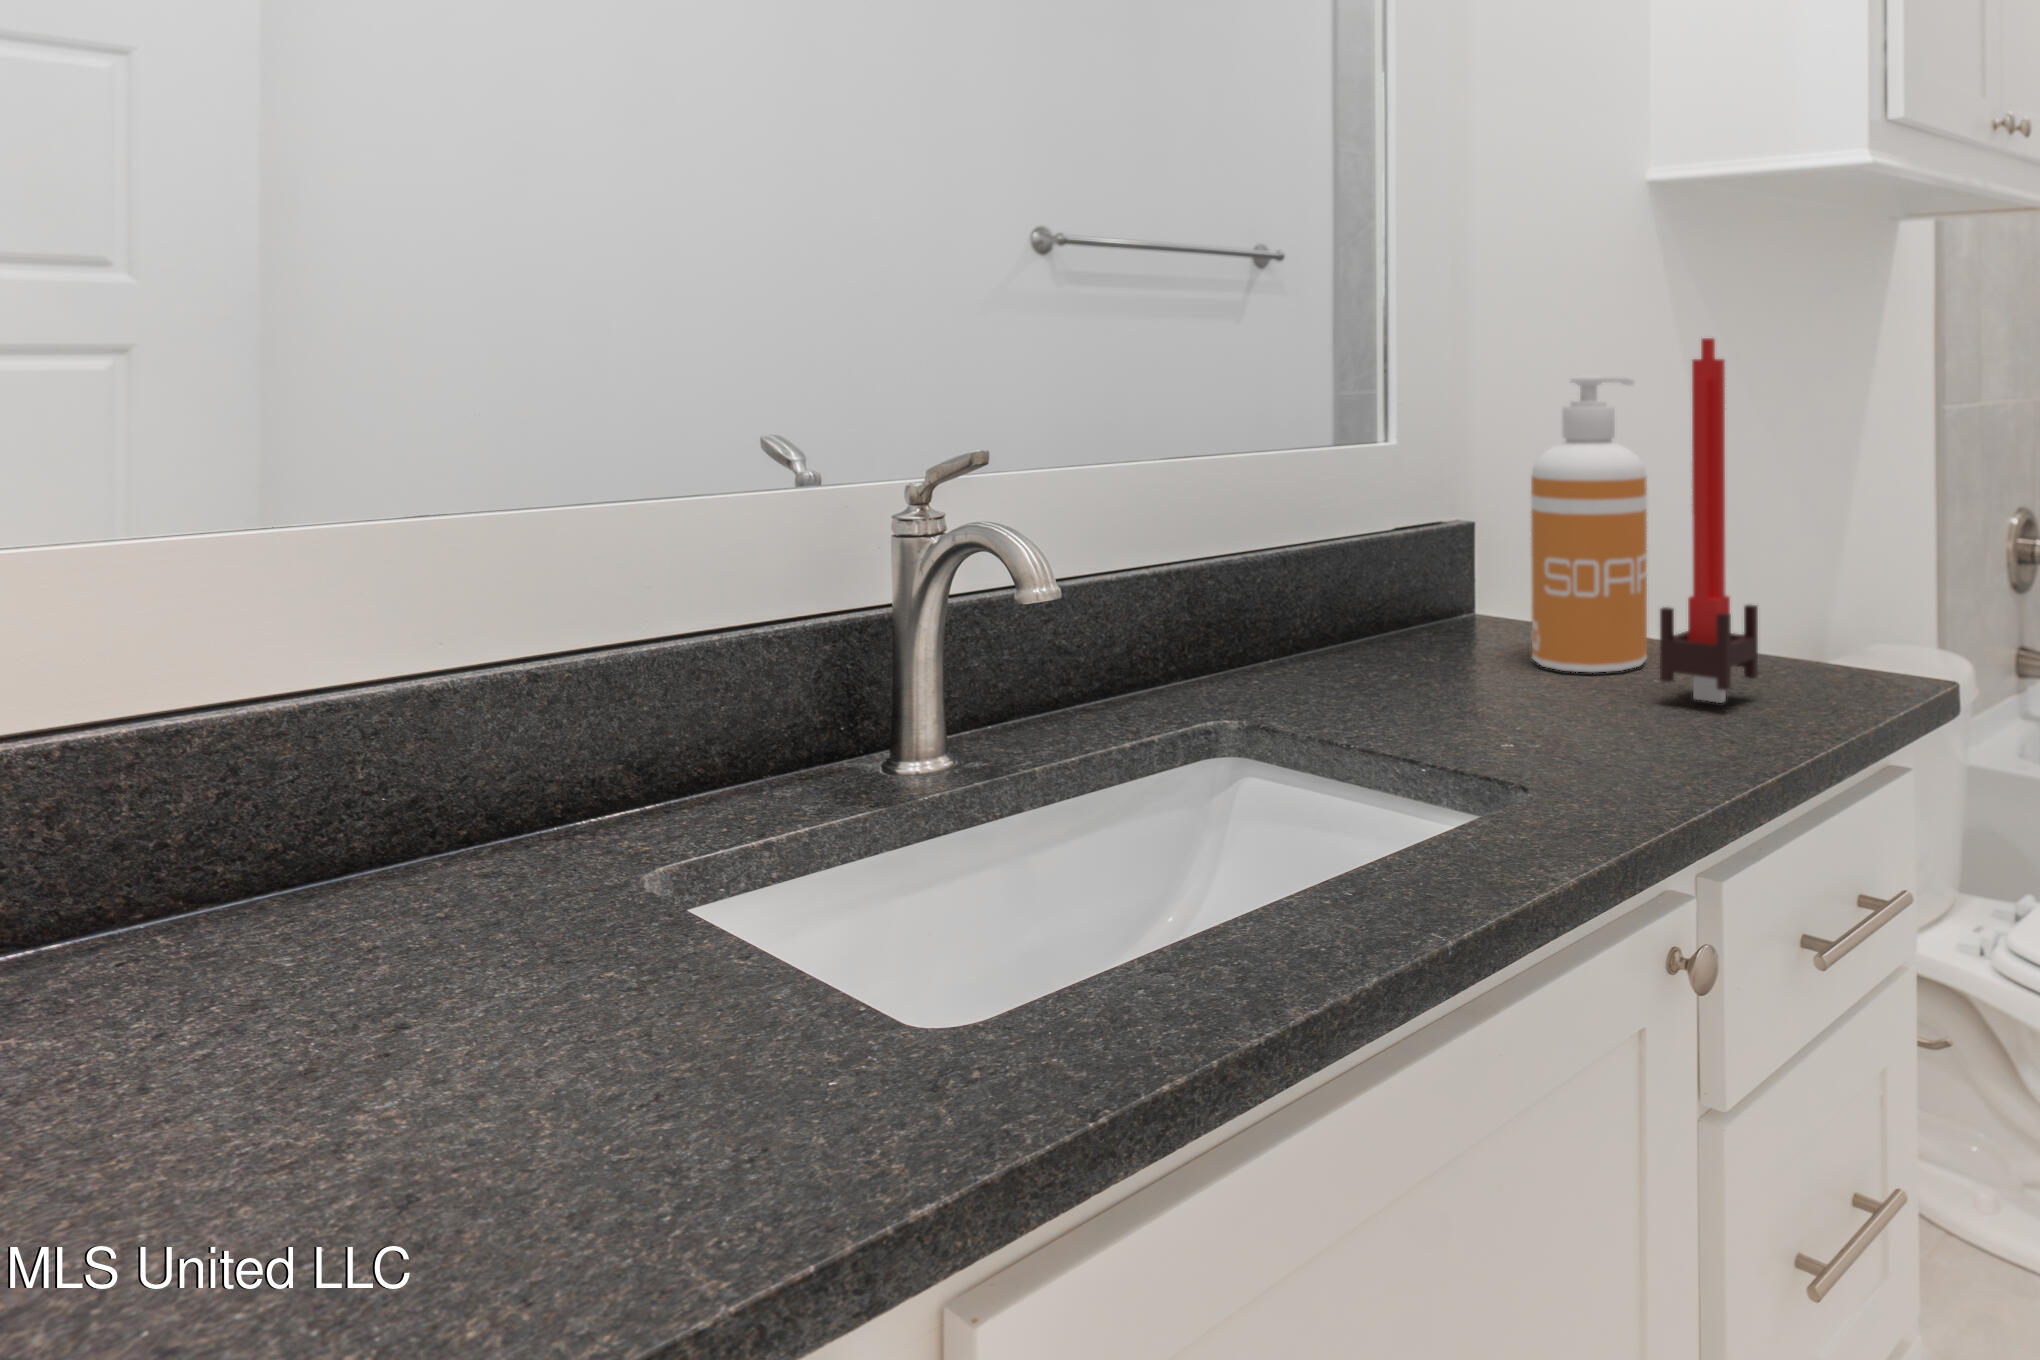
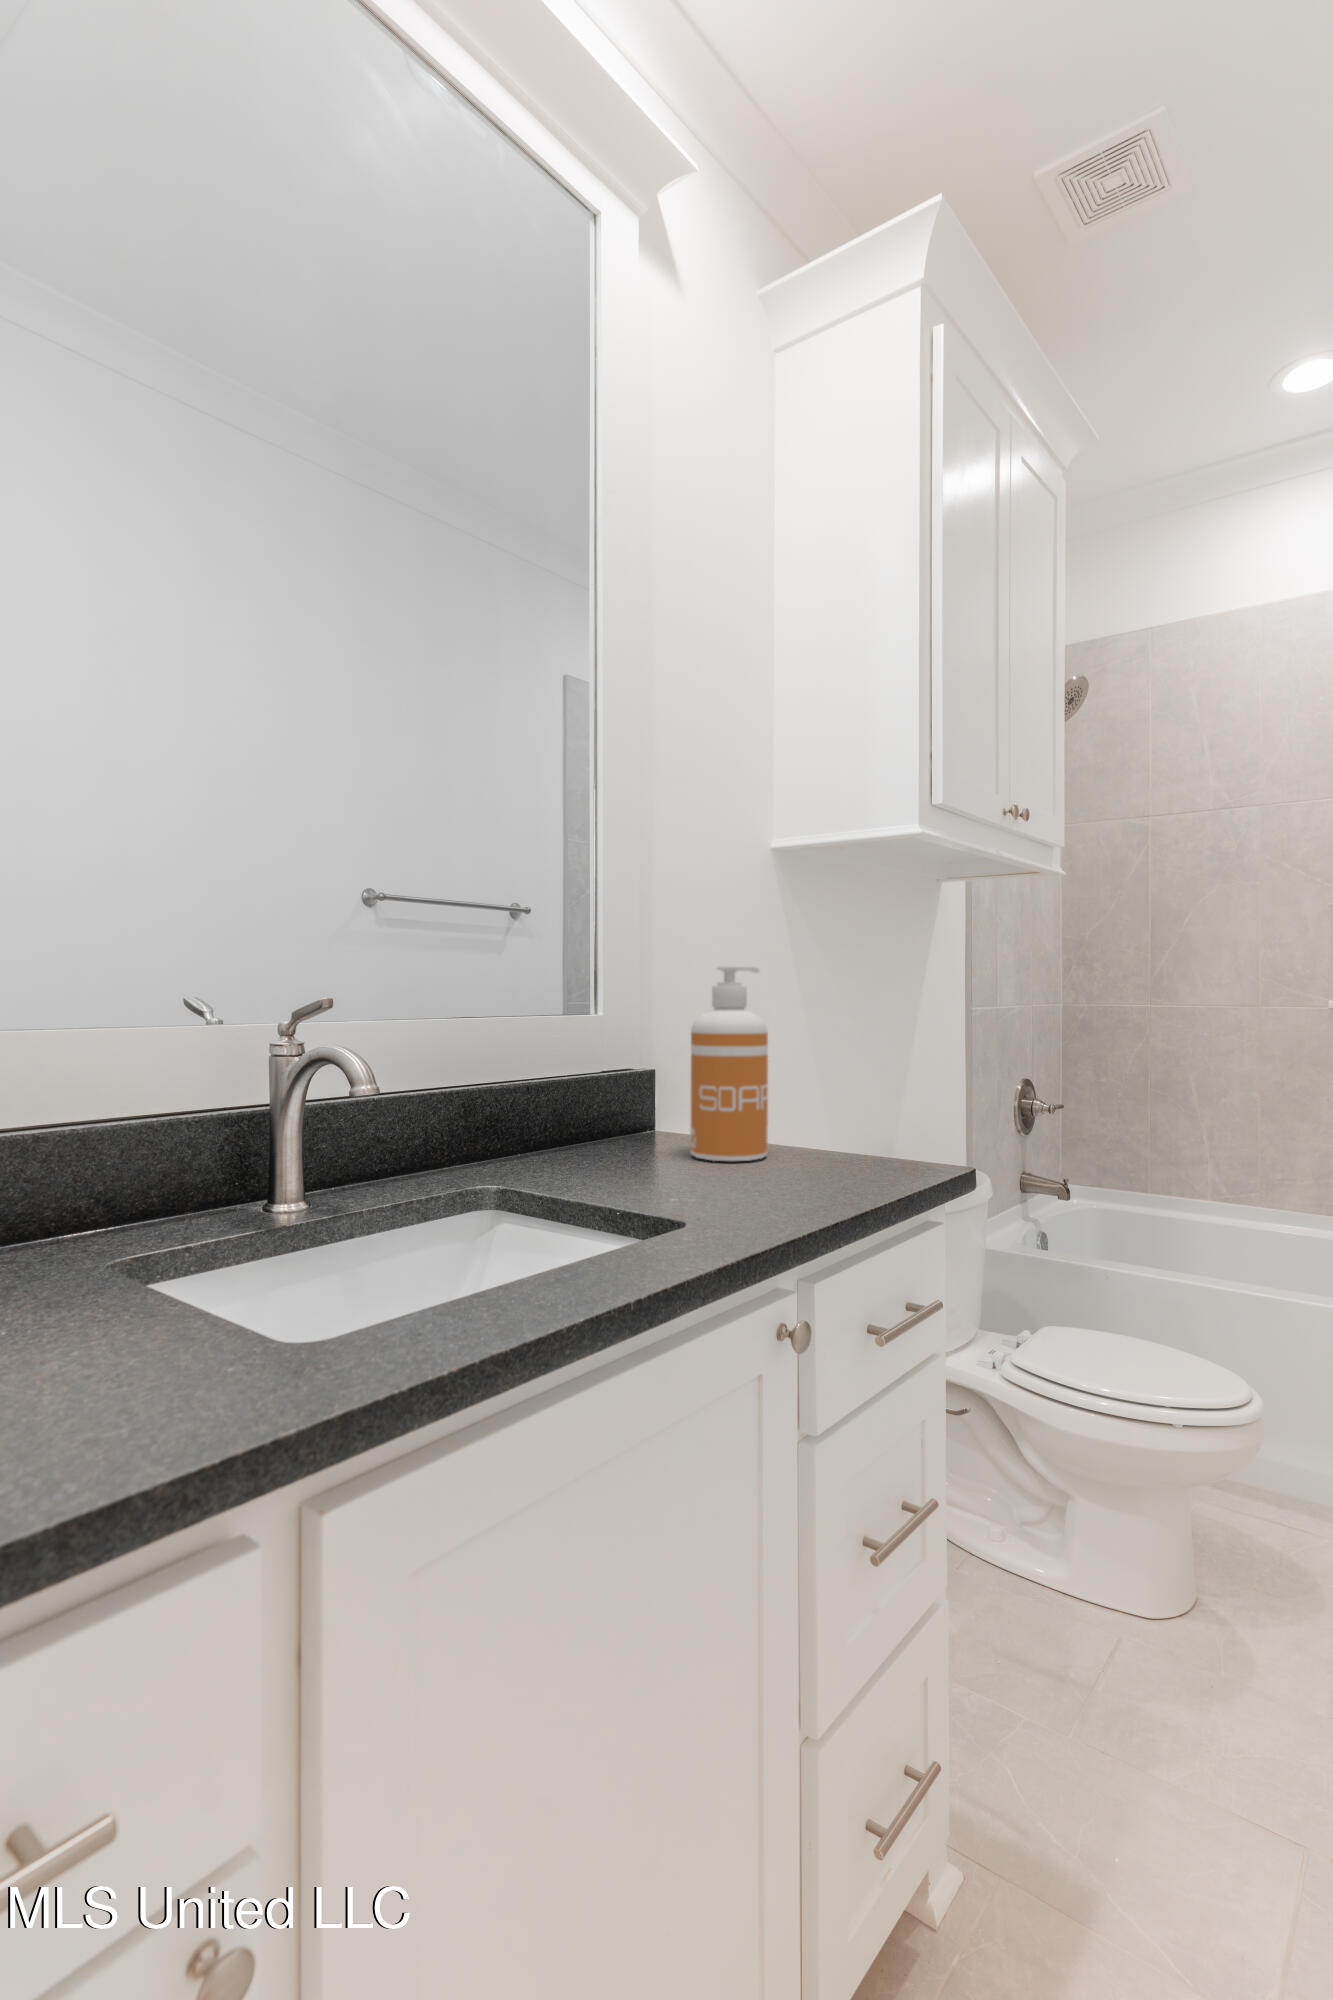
candle: present [1660,338,1758,703] -> none [775,936,841,1178]

